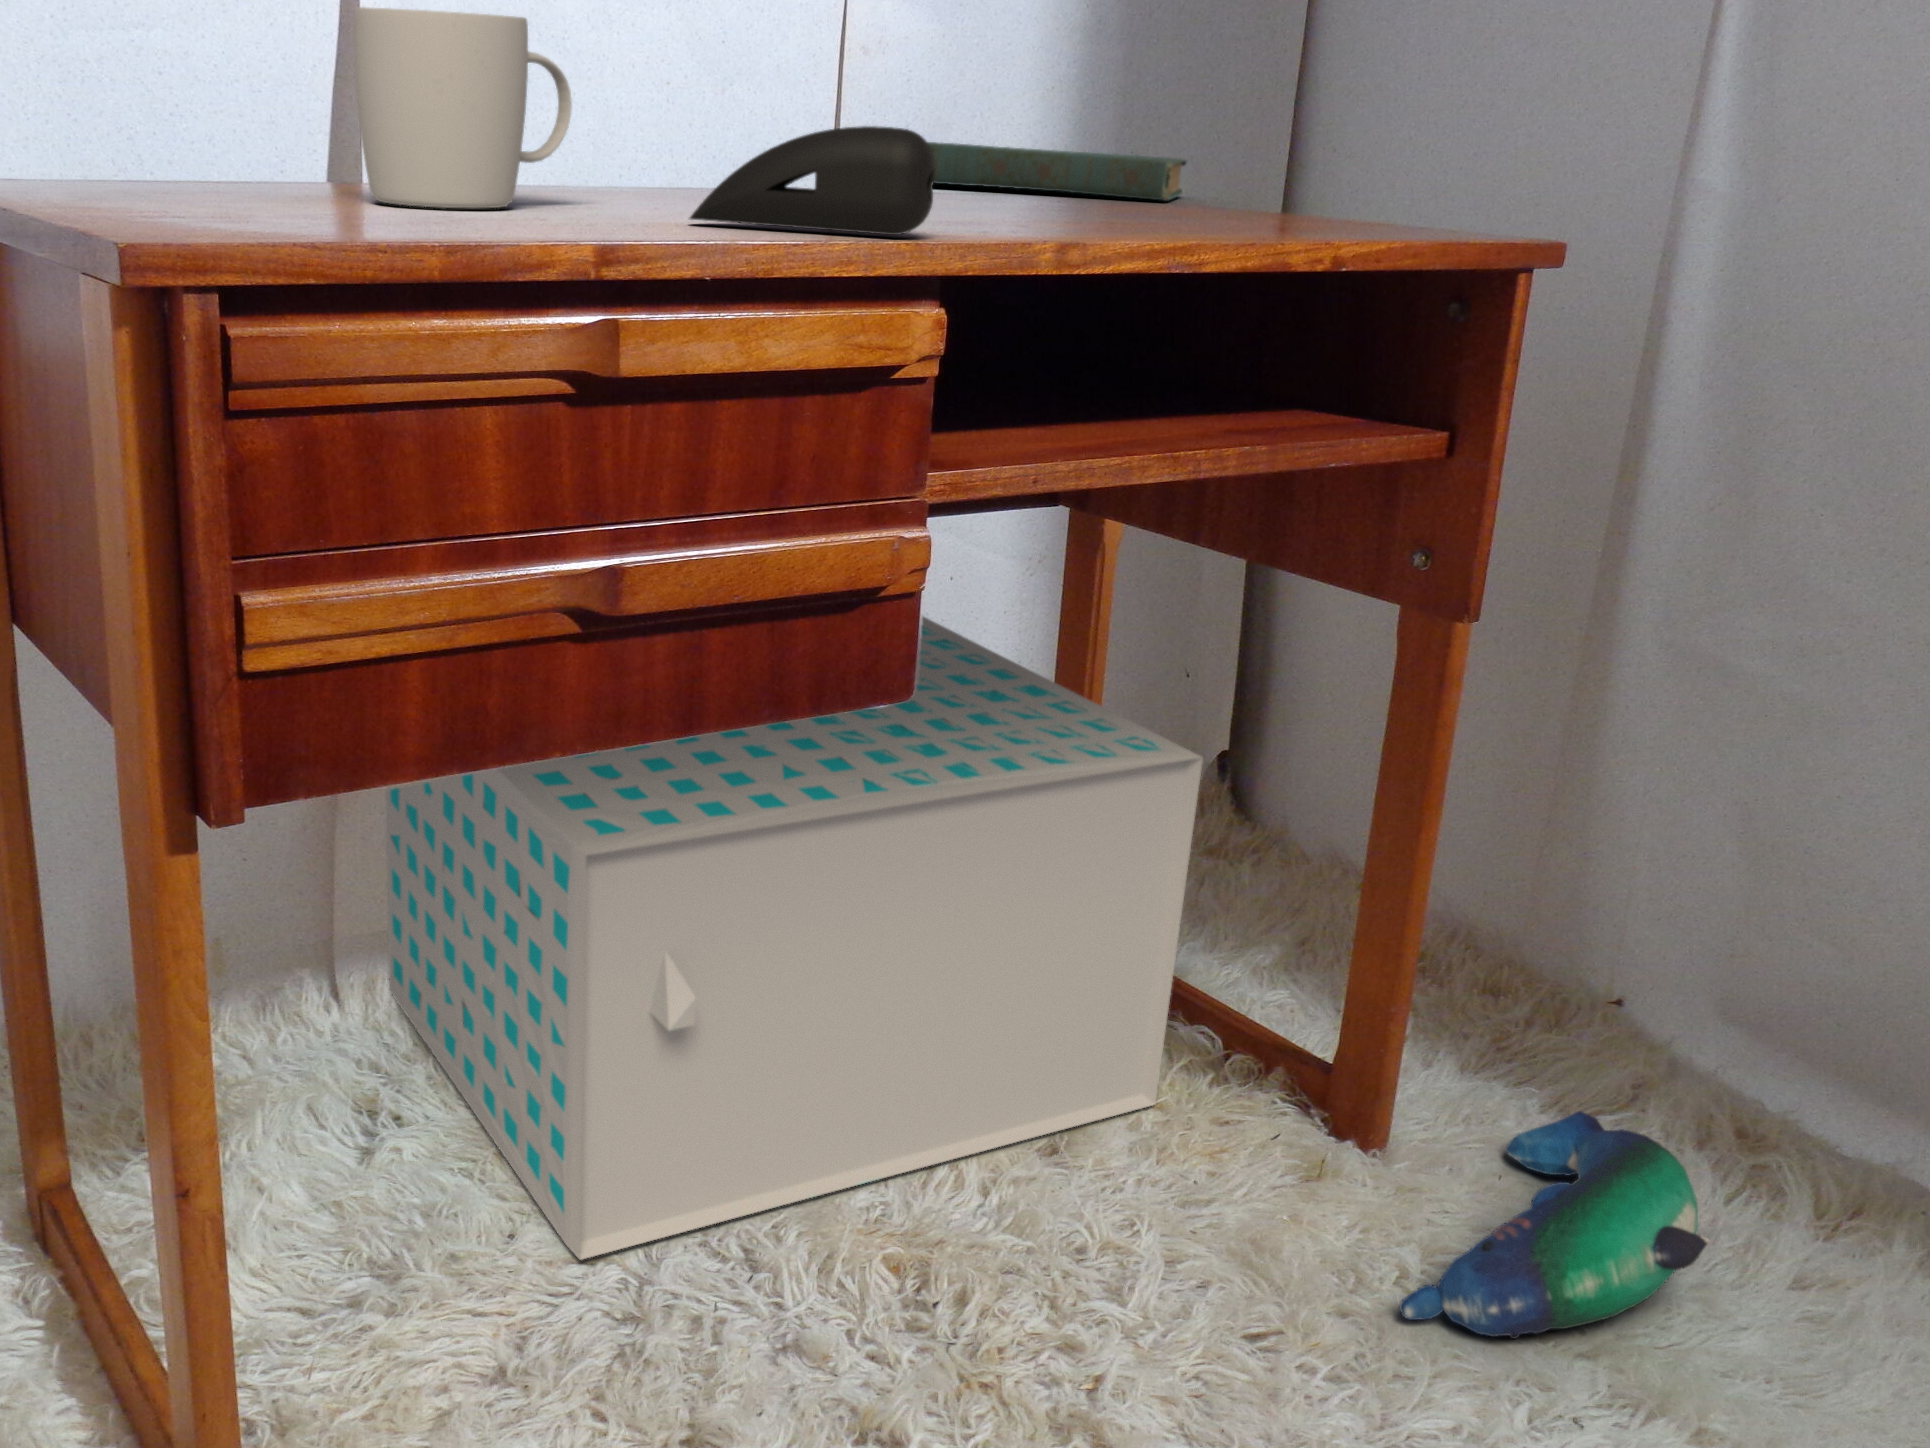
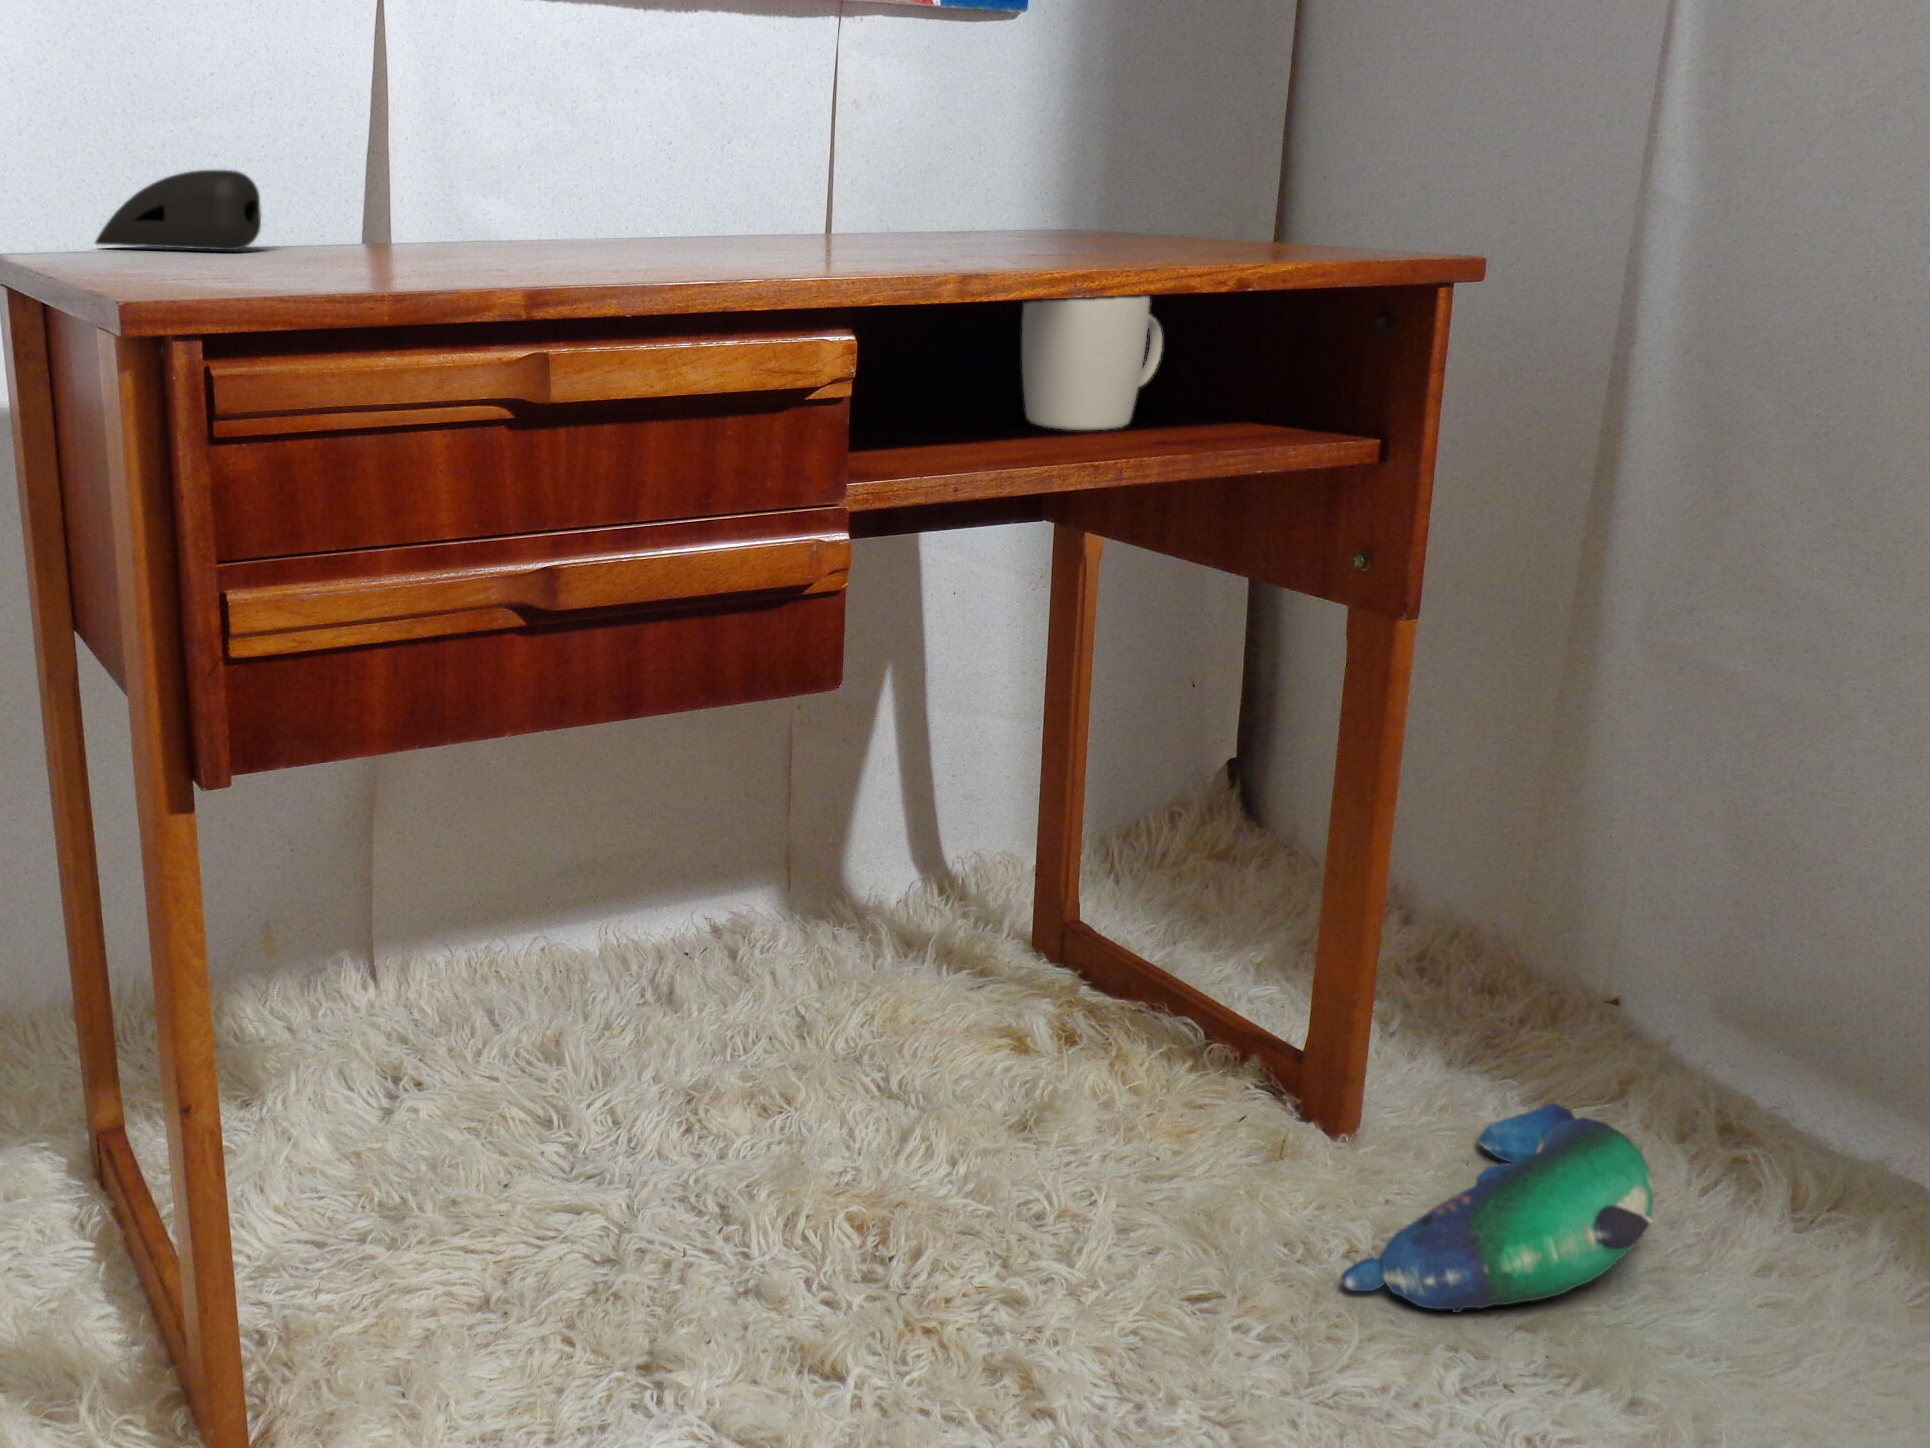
mug: present [353,7,572,208] -> present [1022,297,1162,430]
computer mouse: present [689,126,935,235] -> present [95,170,261,250]
book: present [928,142,1187,200] -> none [885,184,1177,230]
storage box: present [385,617,1203,1260] -> none [412,619,1162,1208]

